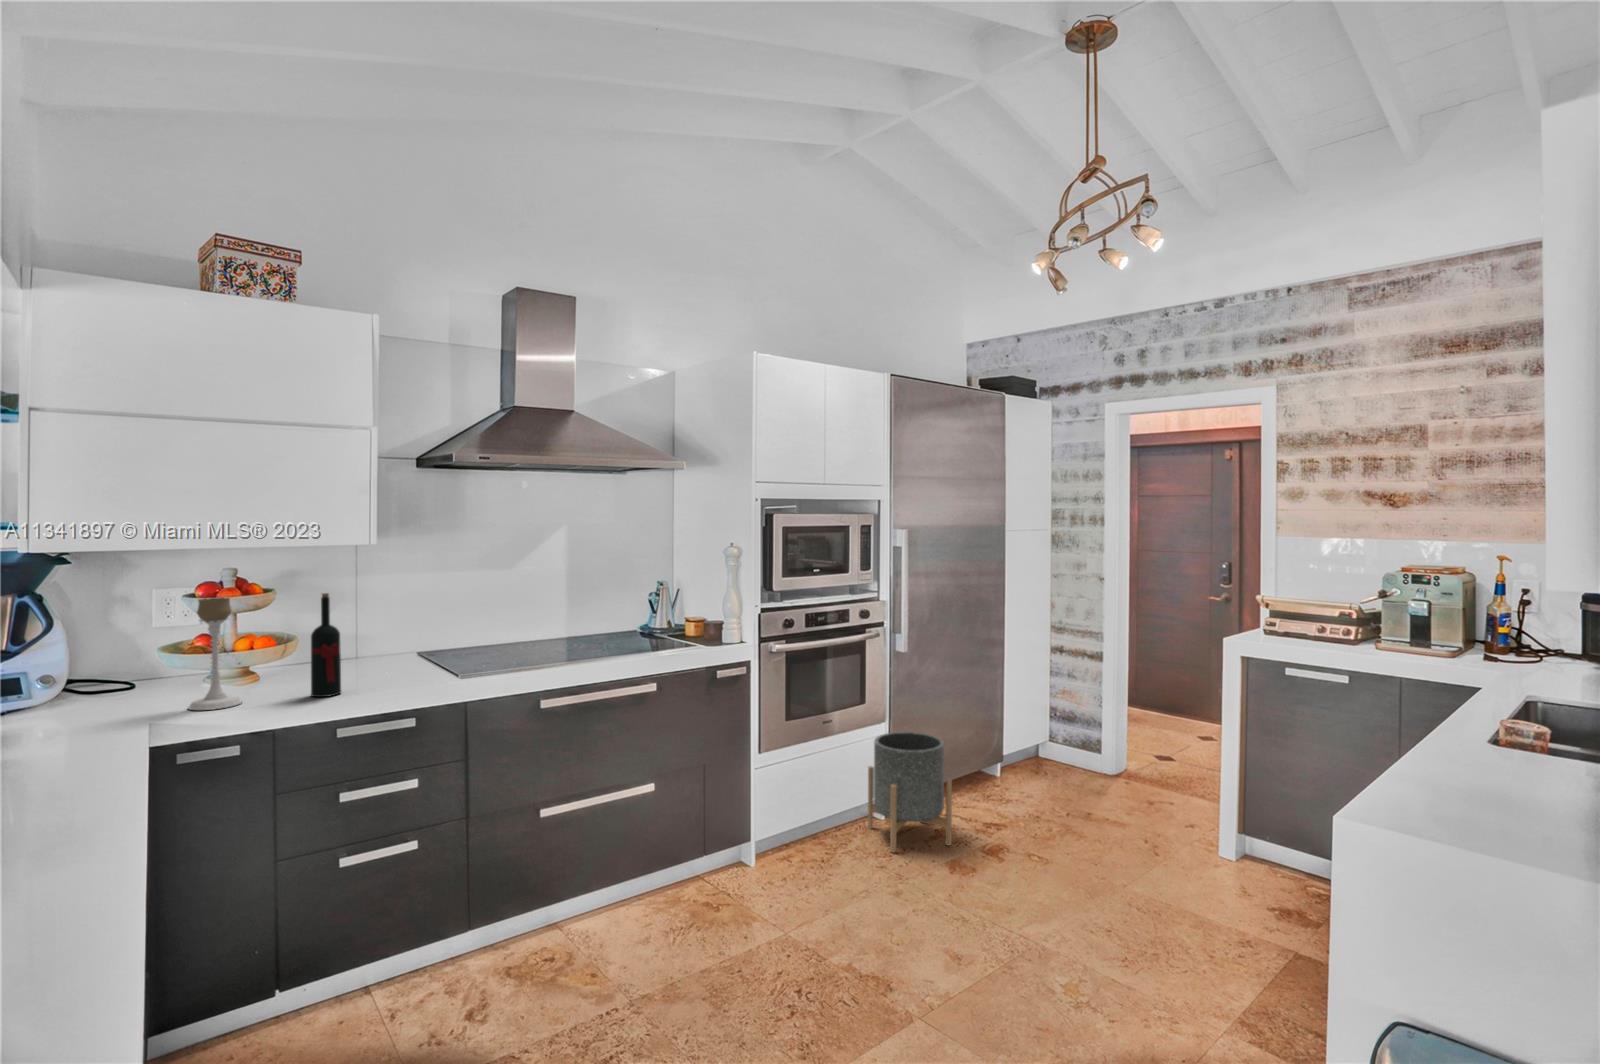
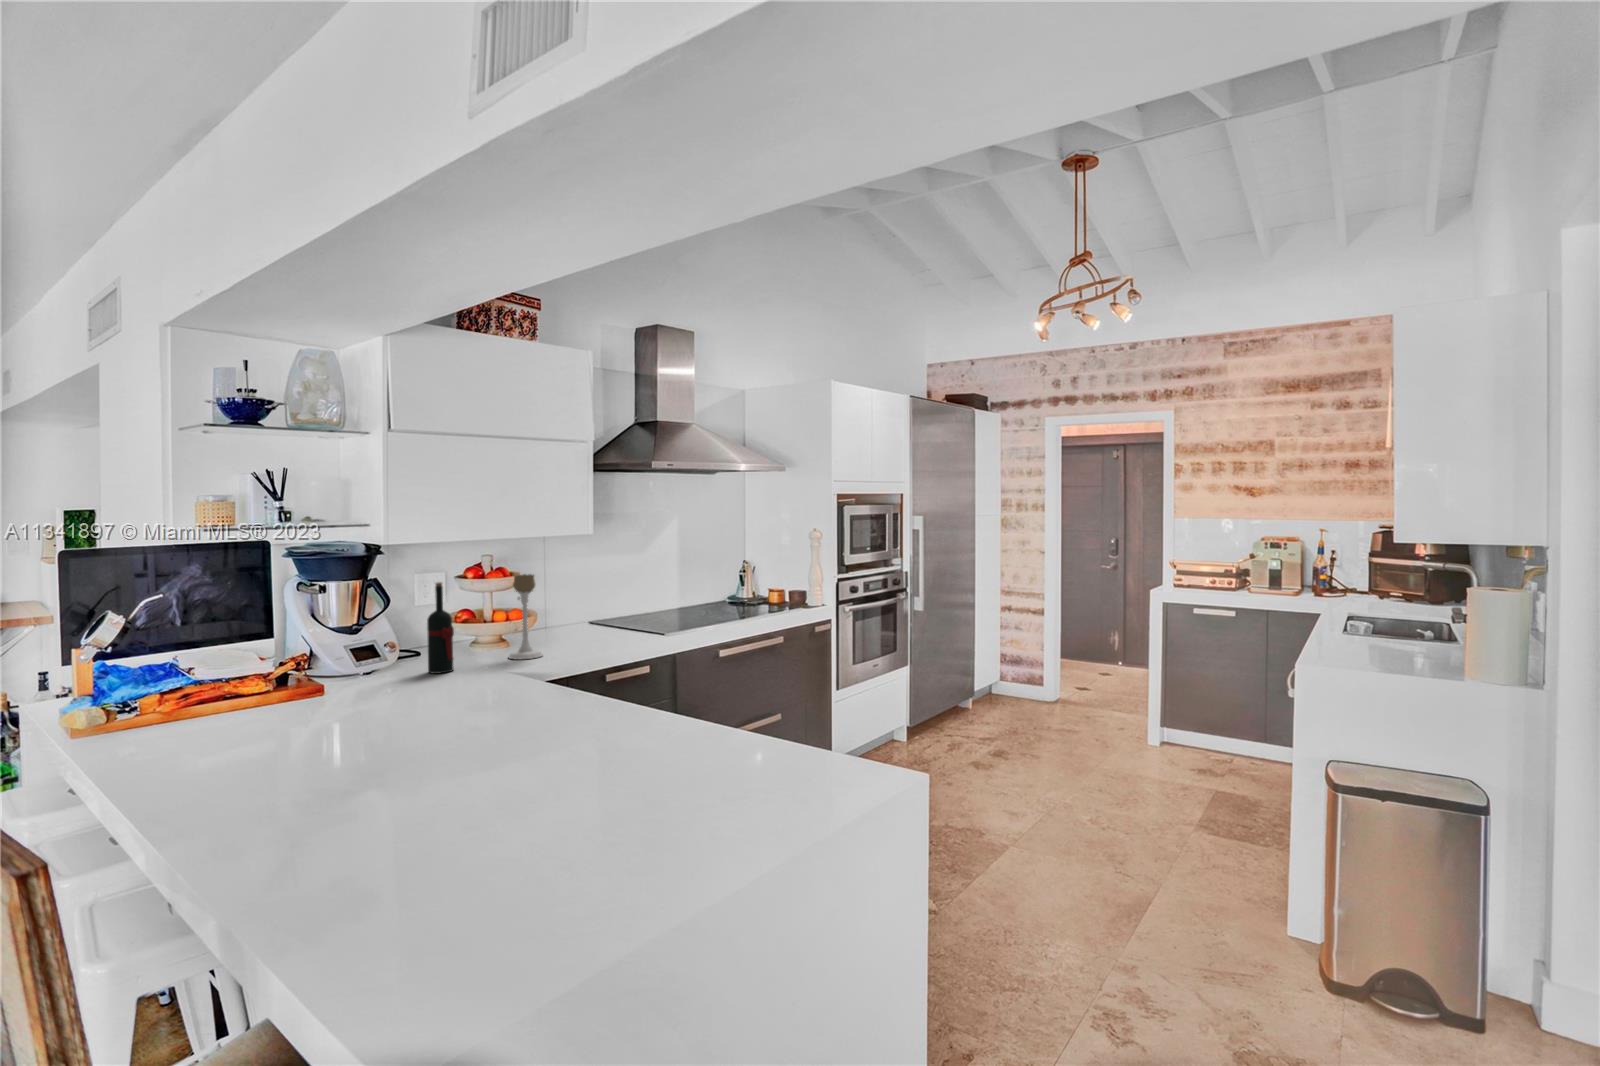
wine bottle: present [311,593,341,697] -> present [427,582,454,674]
planter: present [868,732,952,853] -> none [903,673,970,760]

